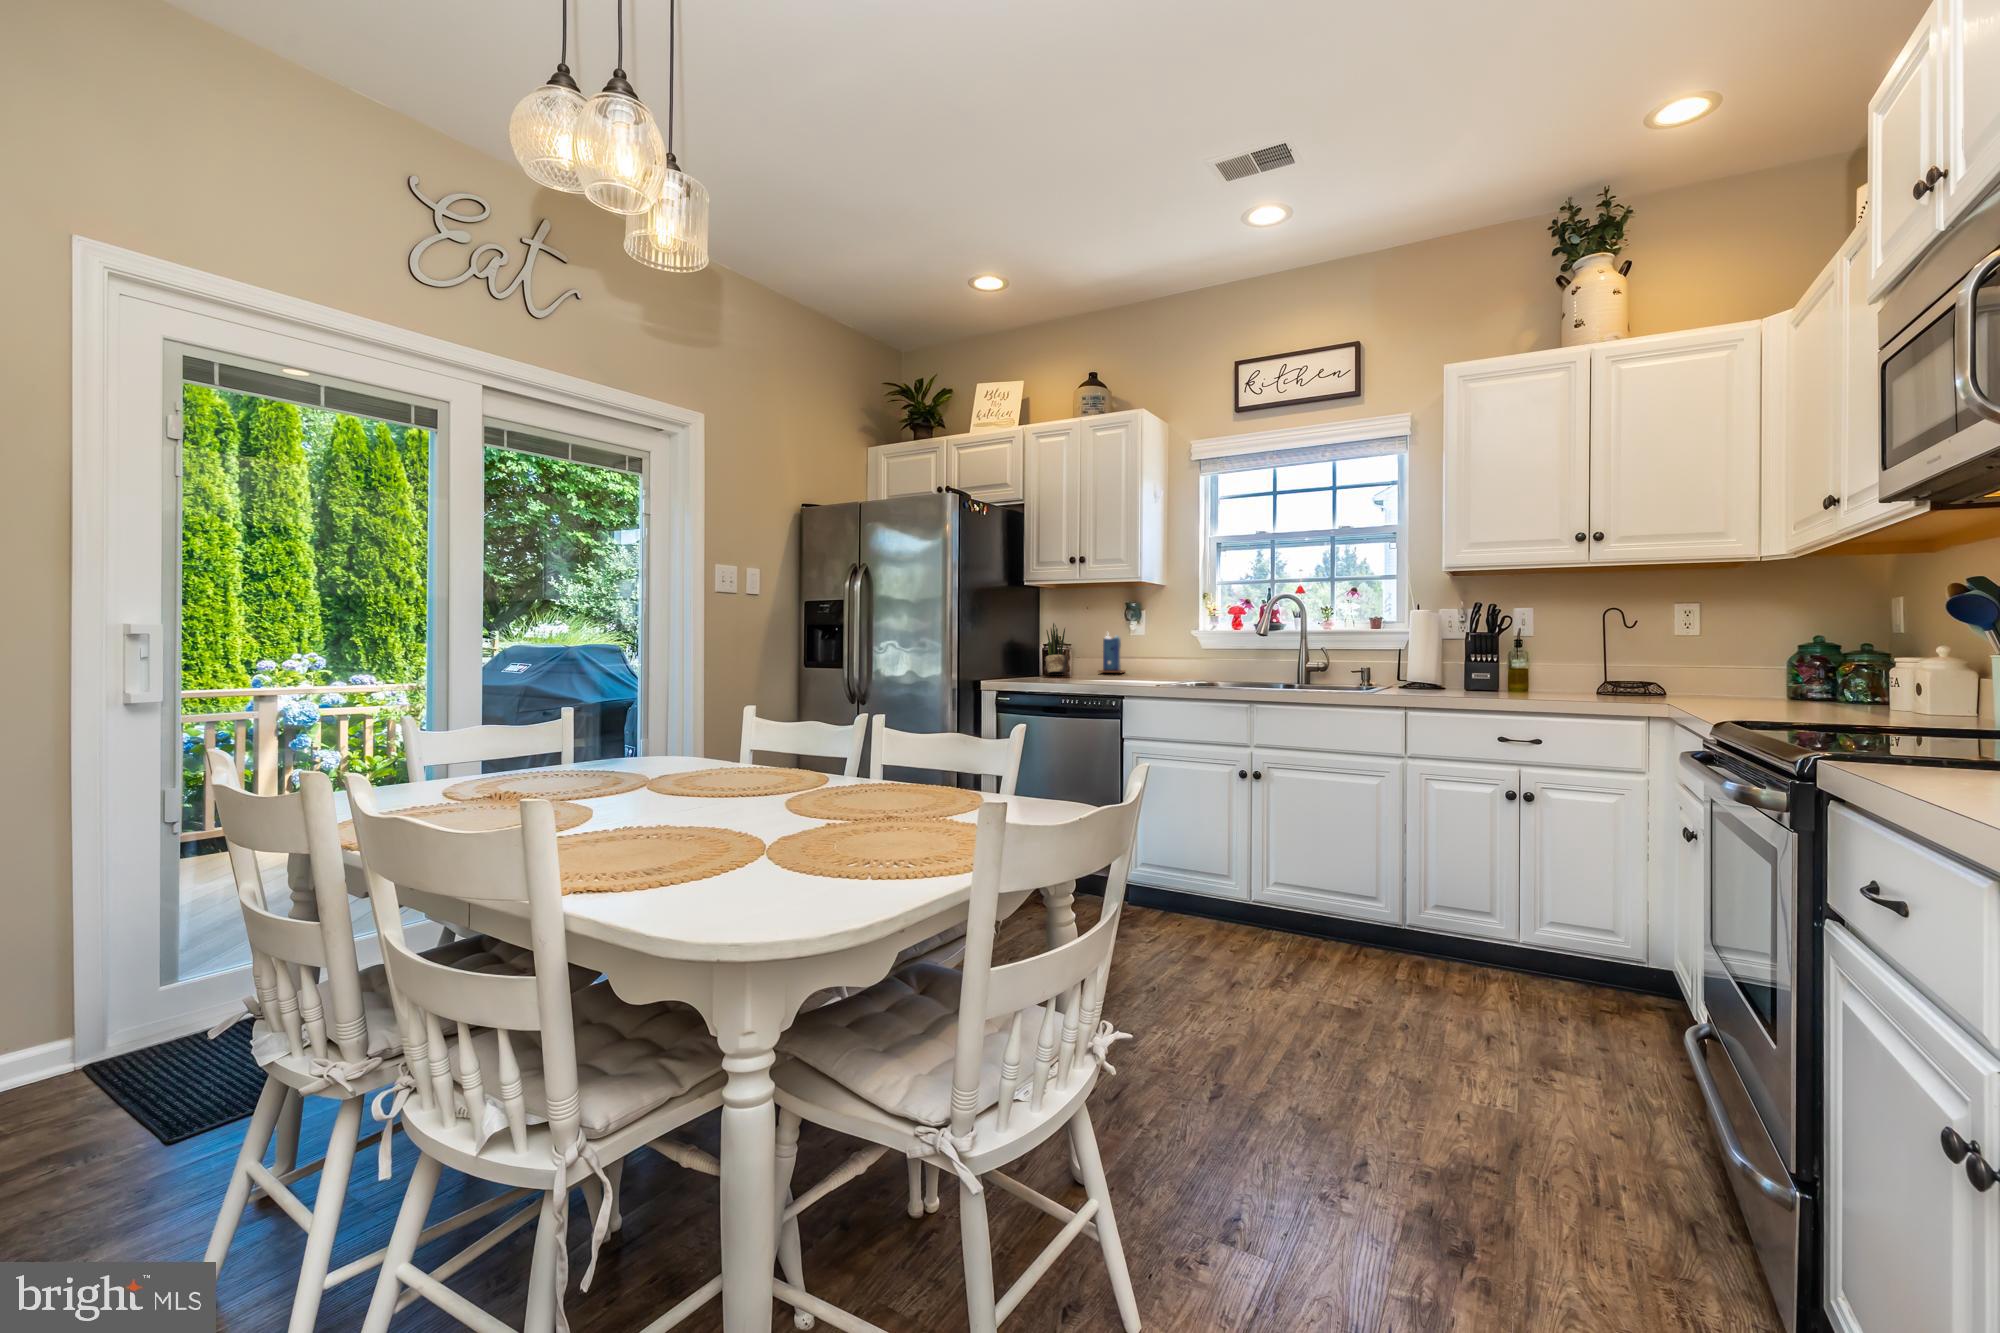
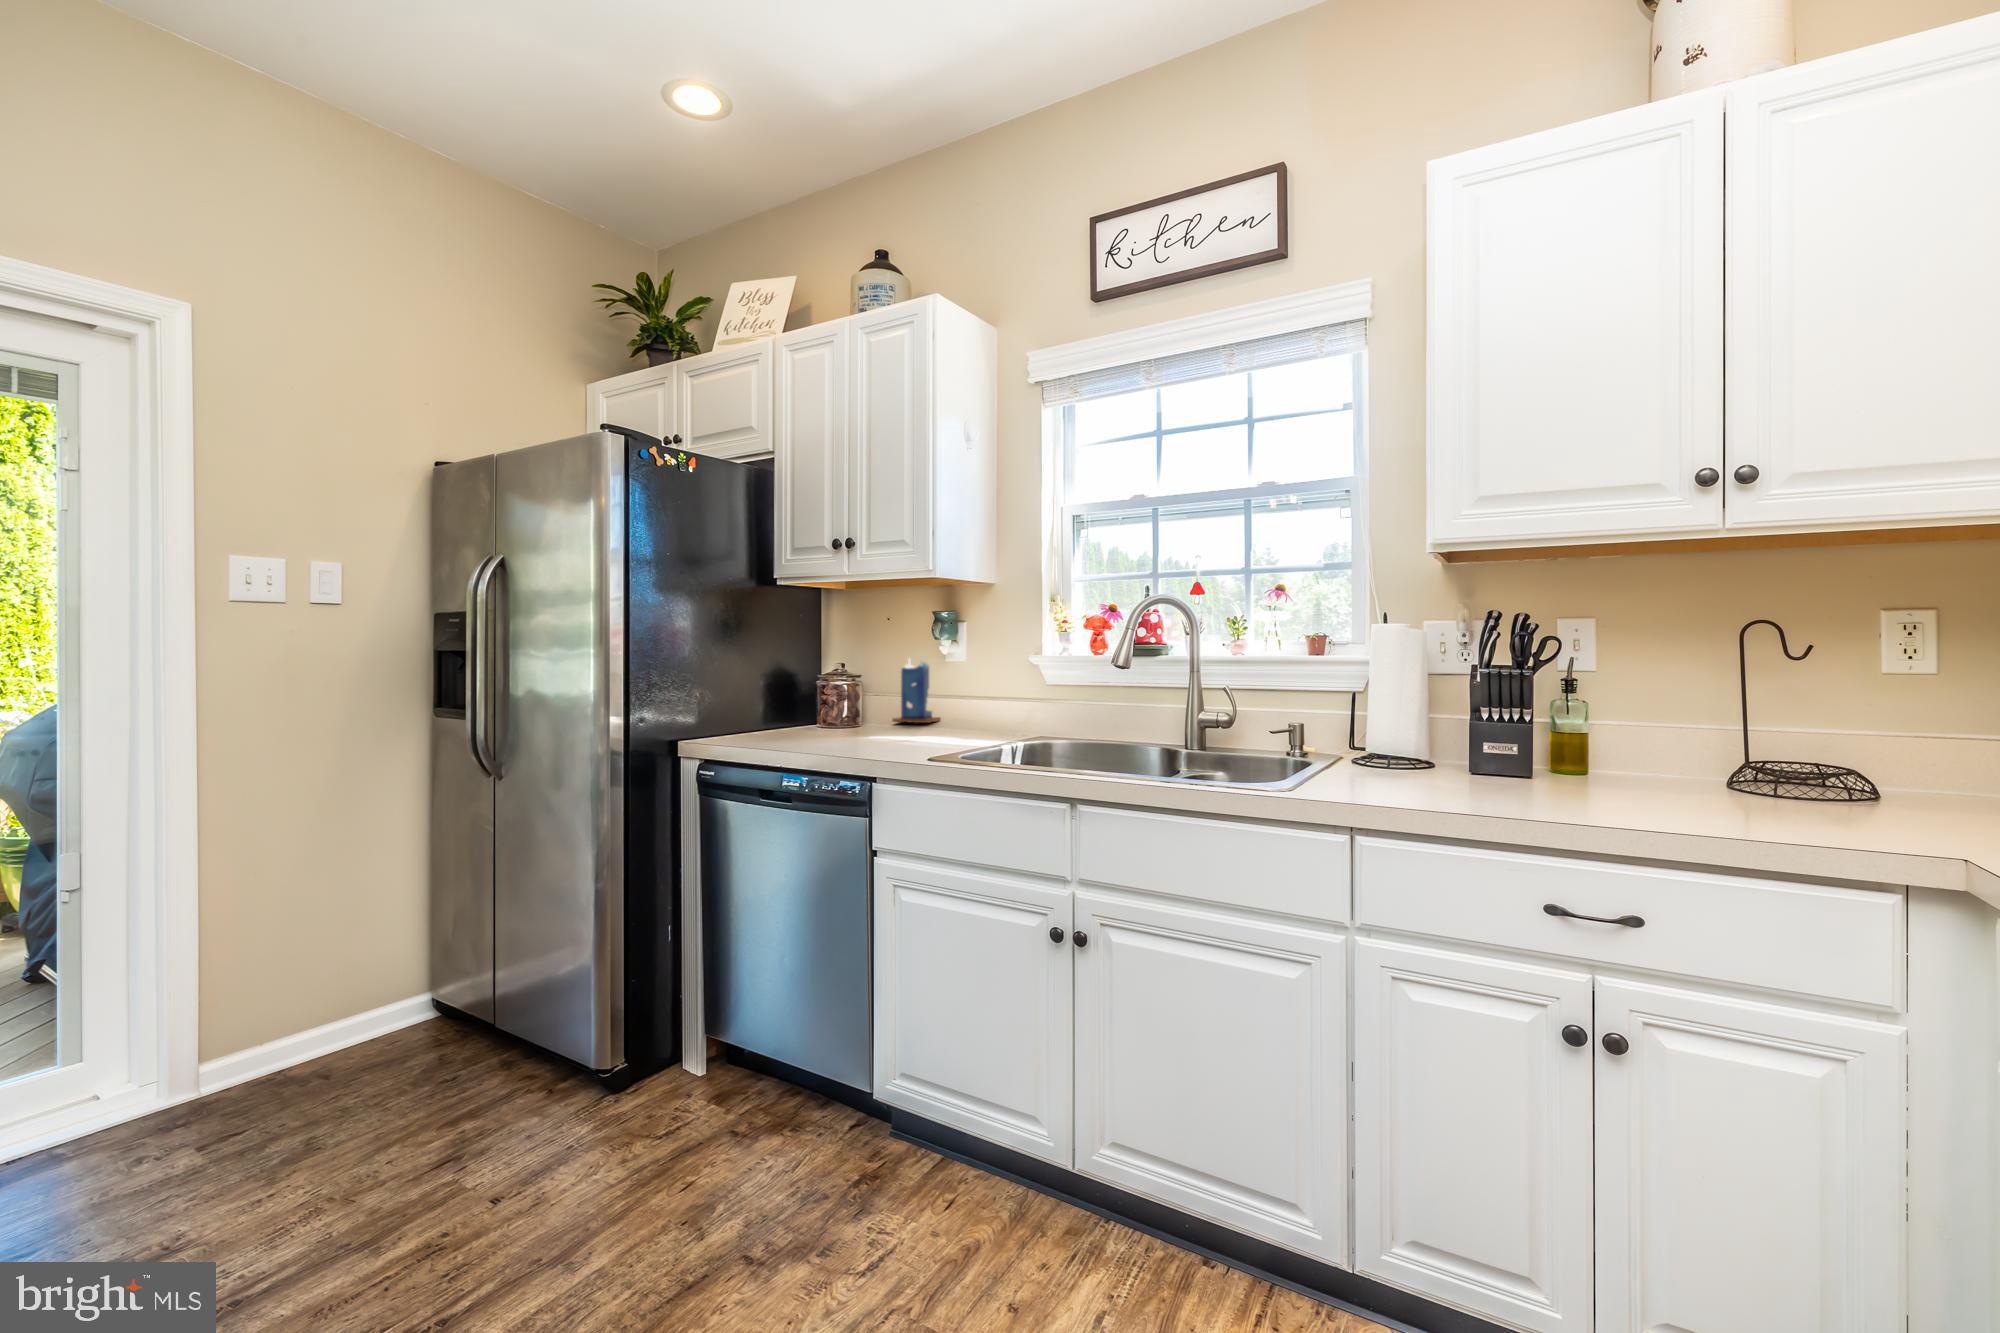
potted plant: present [1046,623,1066,674] -> none [810,643,844,725]

